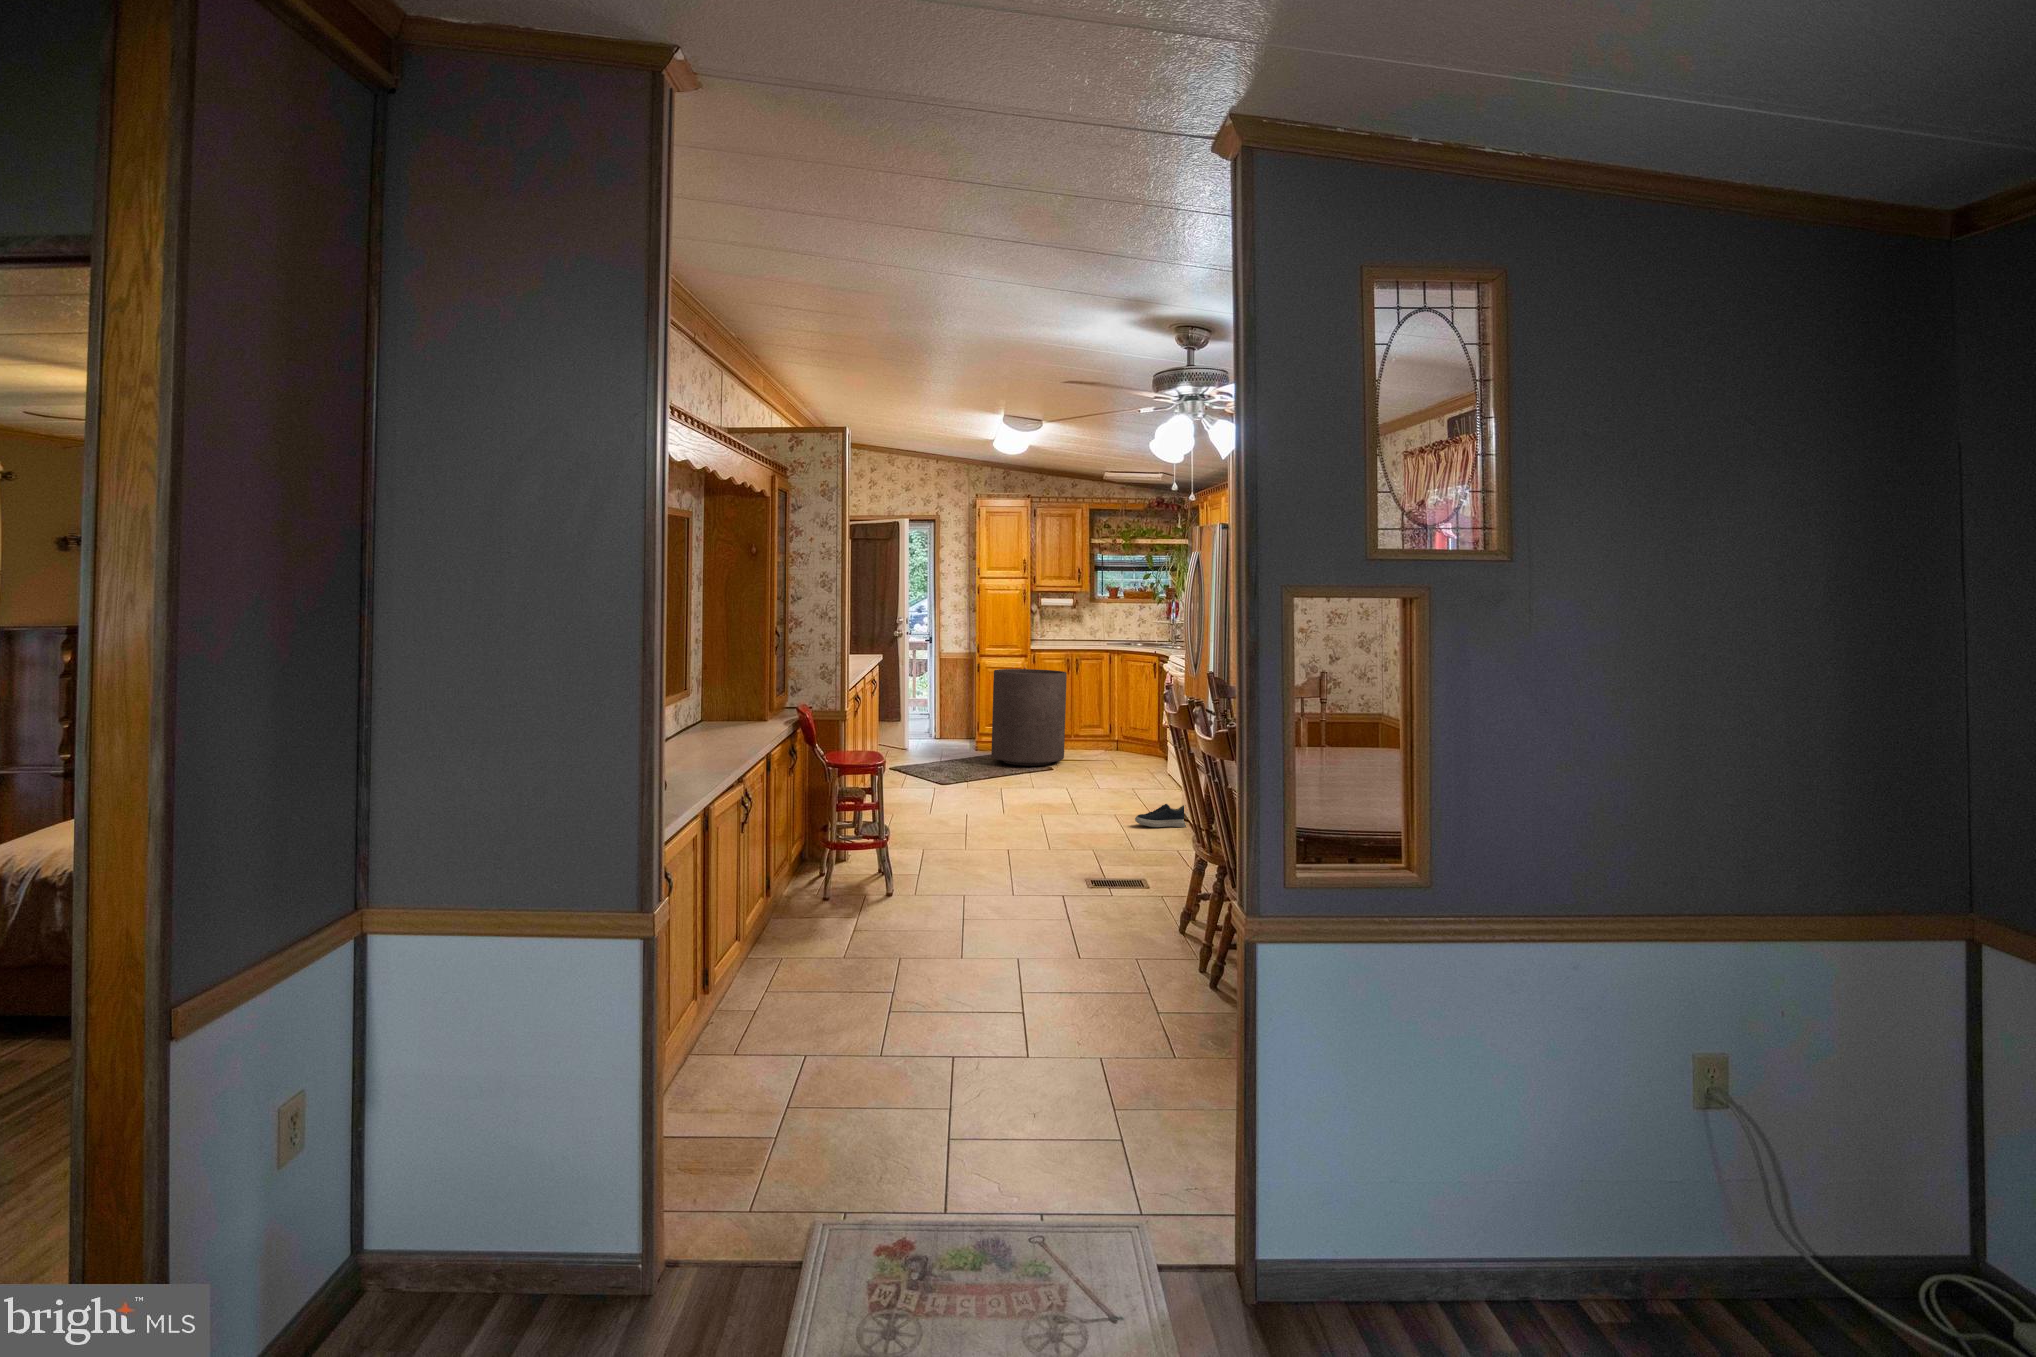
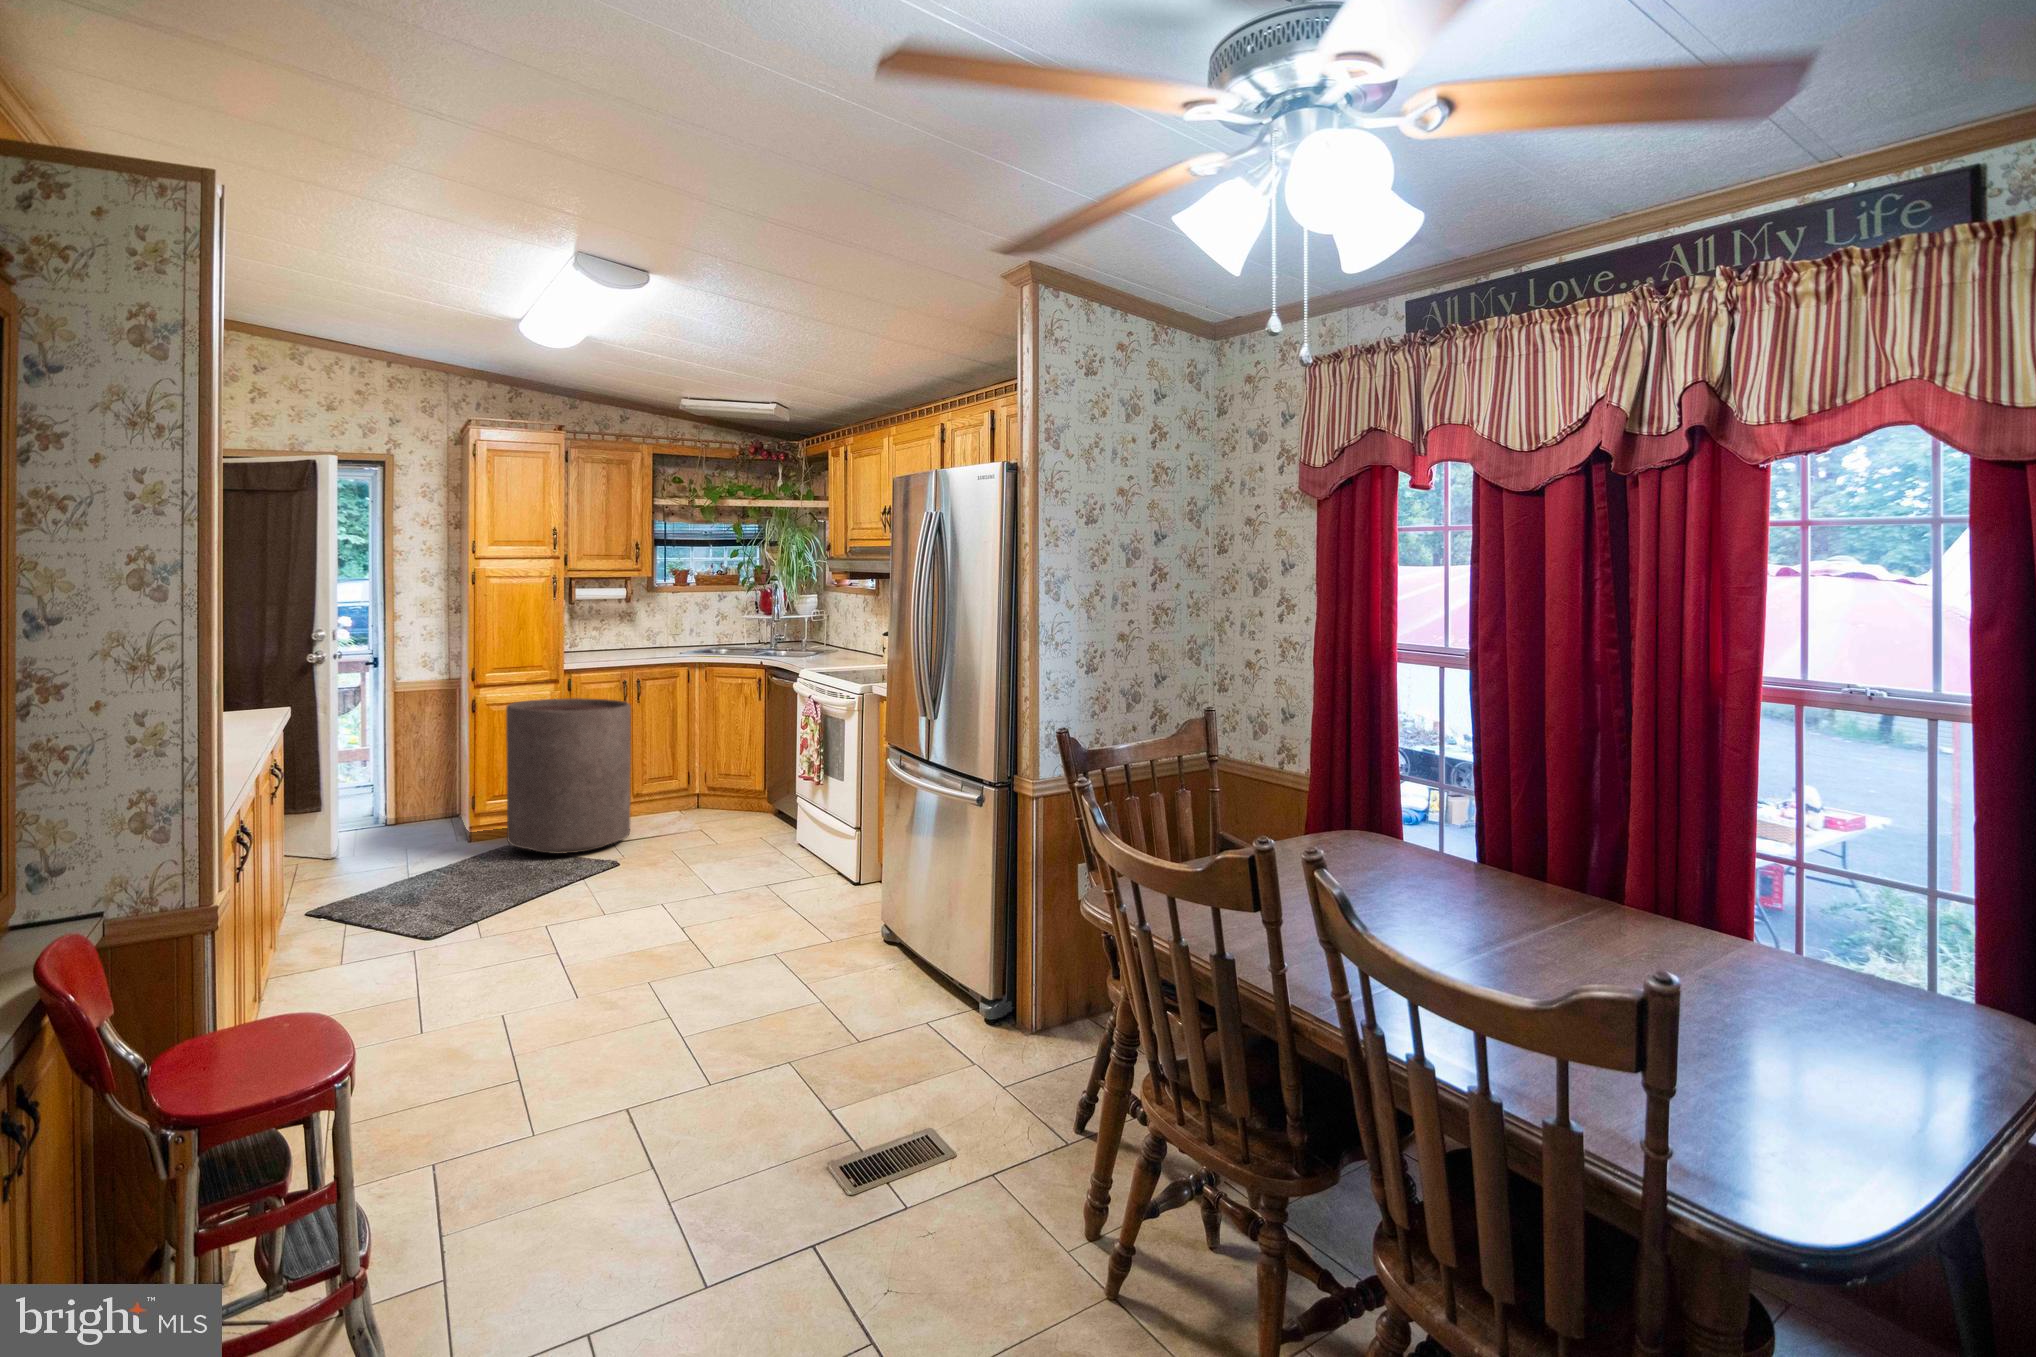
shoe: present [1135,804,1186,827] -> none [810,933,894,978]

